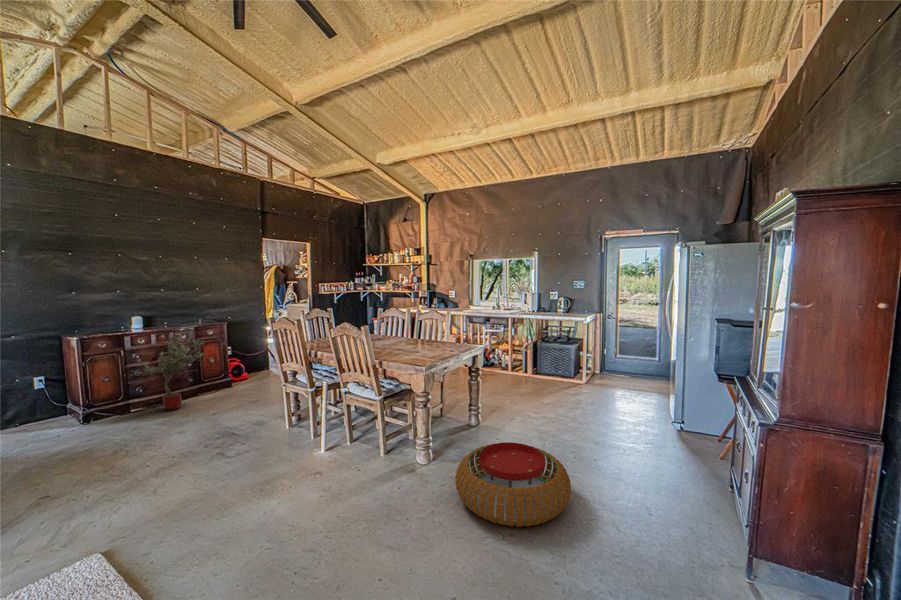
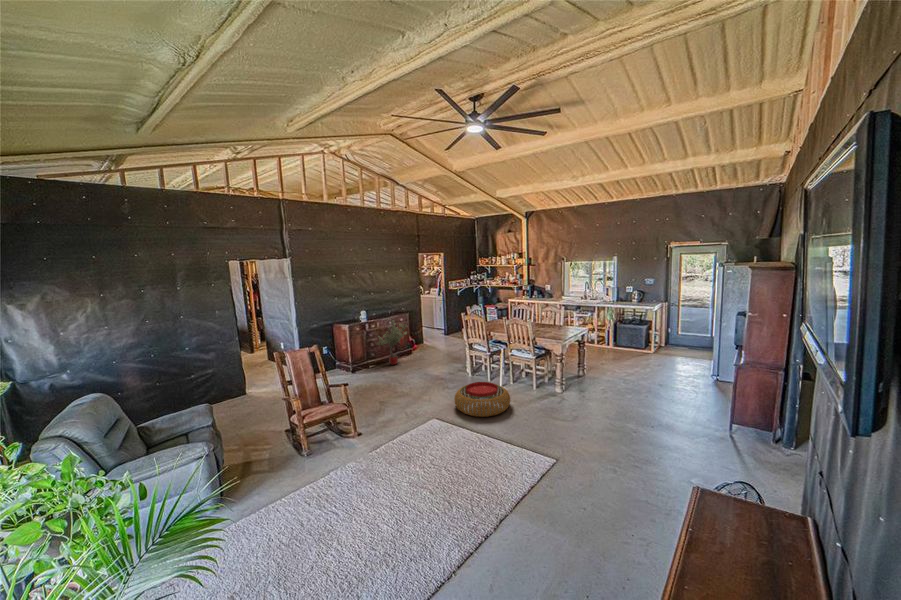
pouf: present [456,442,571,527] -> present [454,382,510,417]

